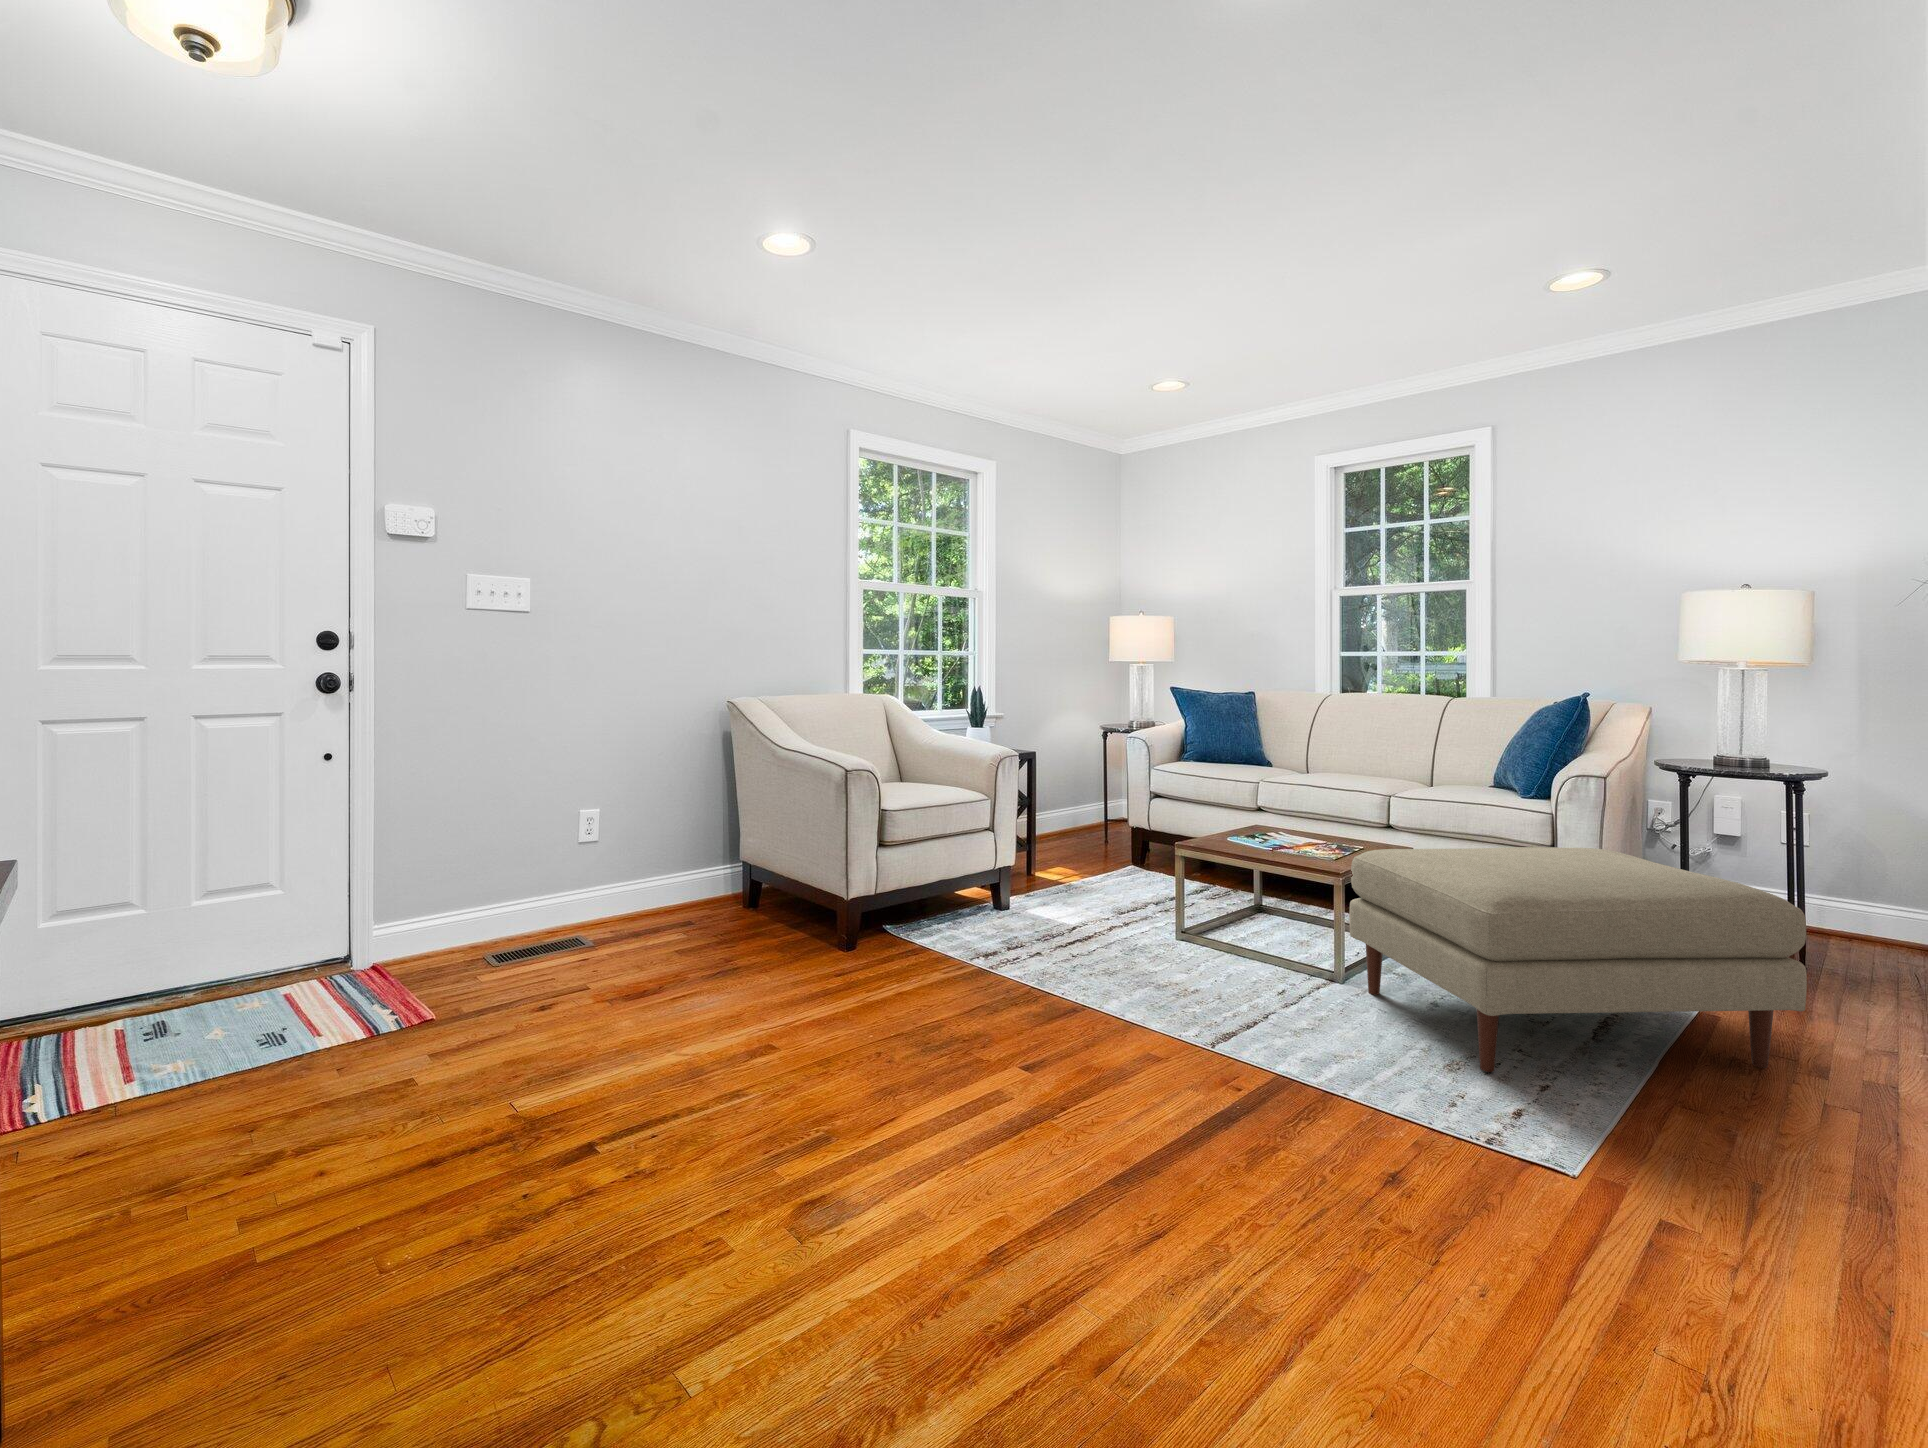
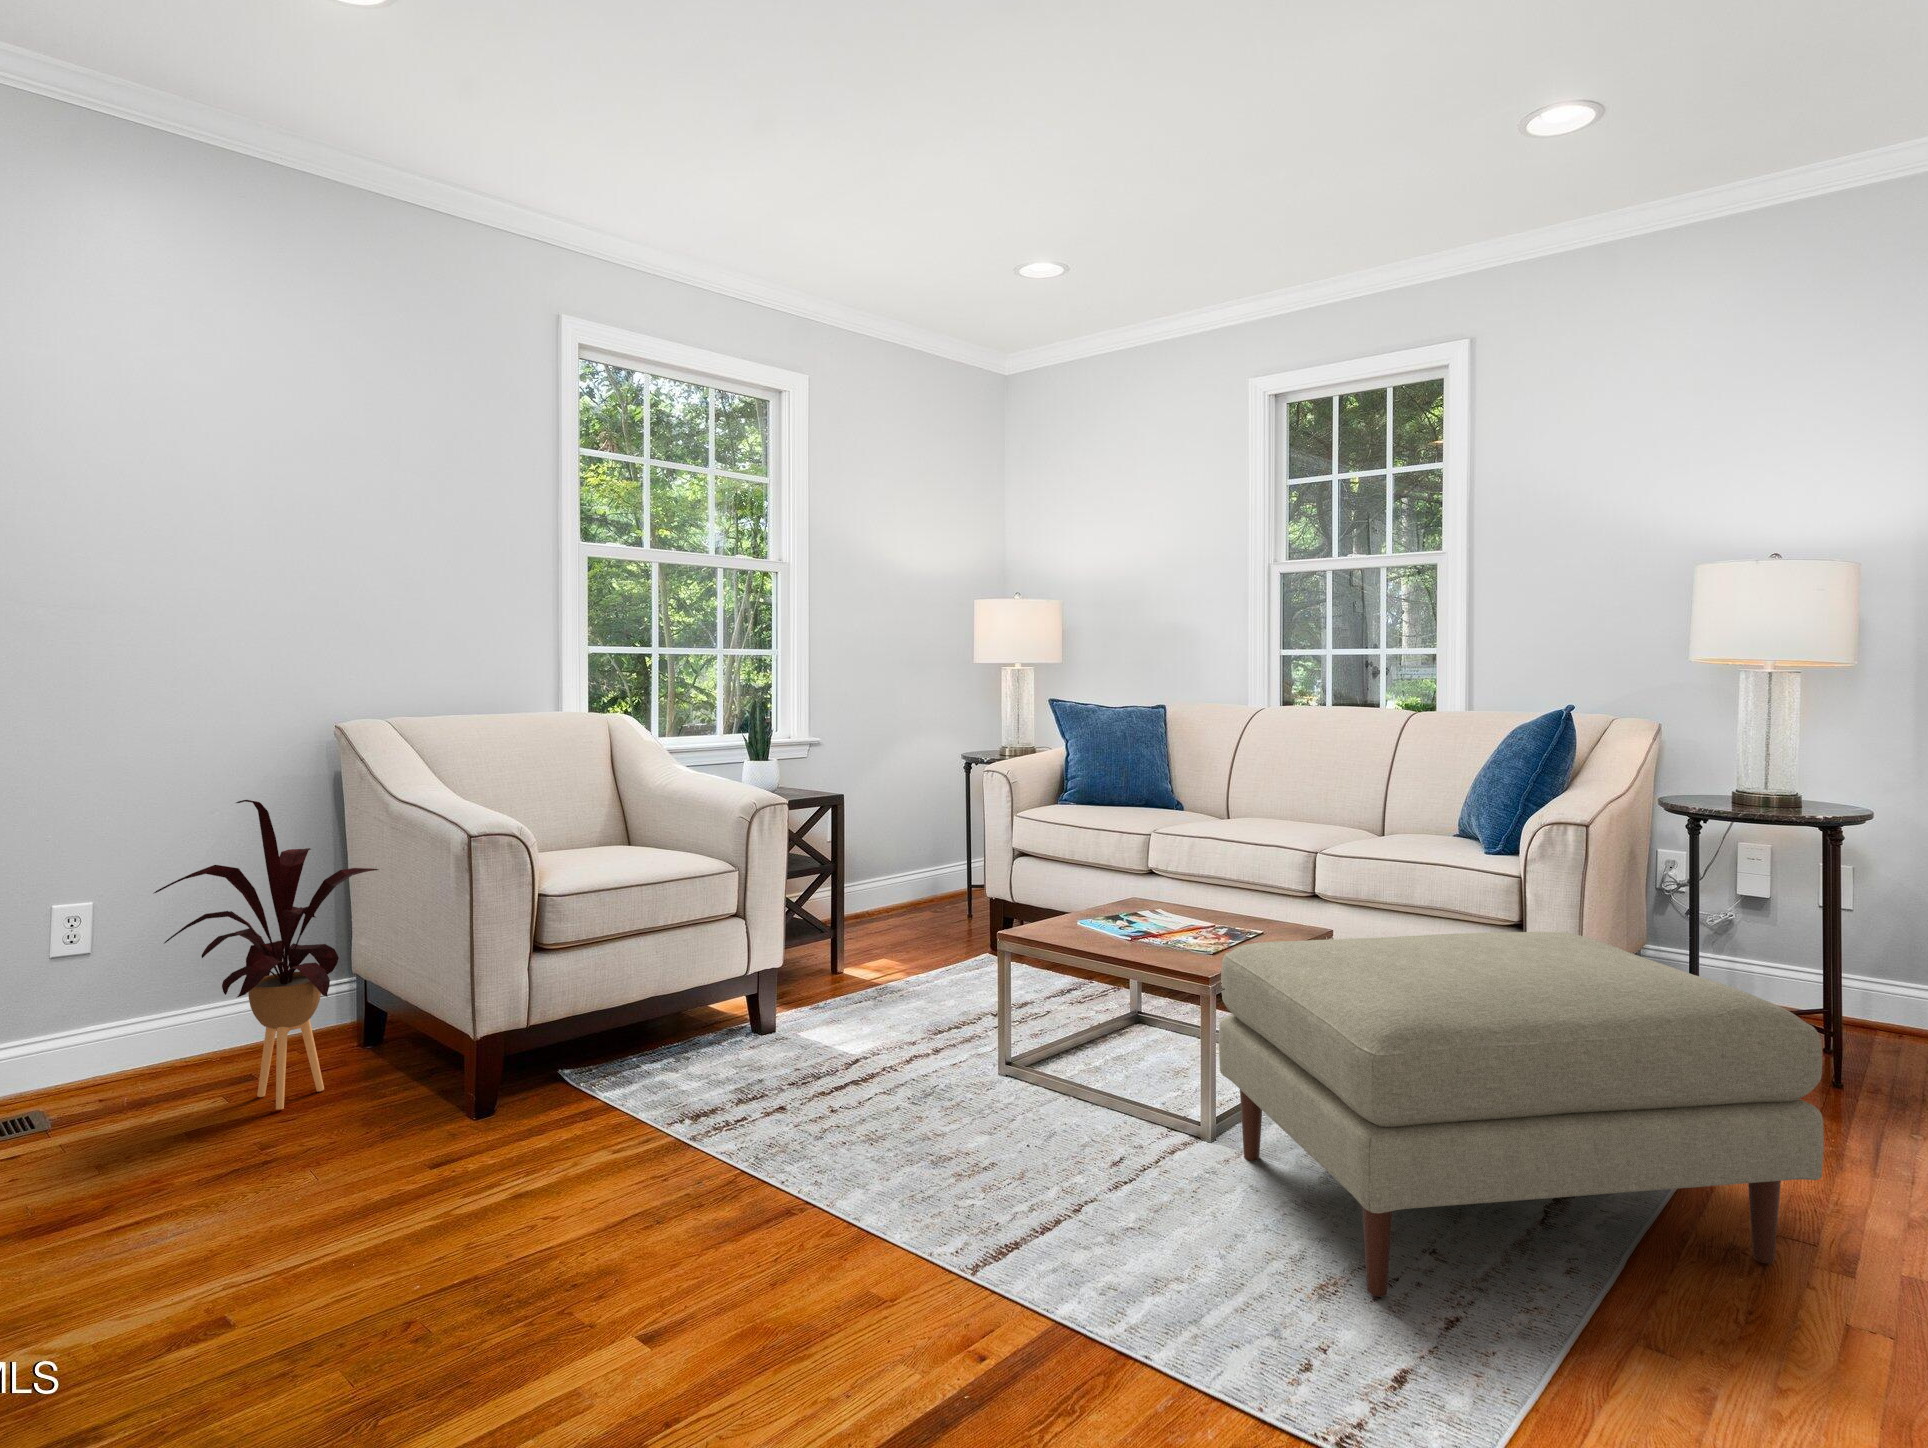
house plant: none [653,746,771,941] -> present [154,800,379,1110]

